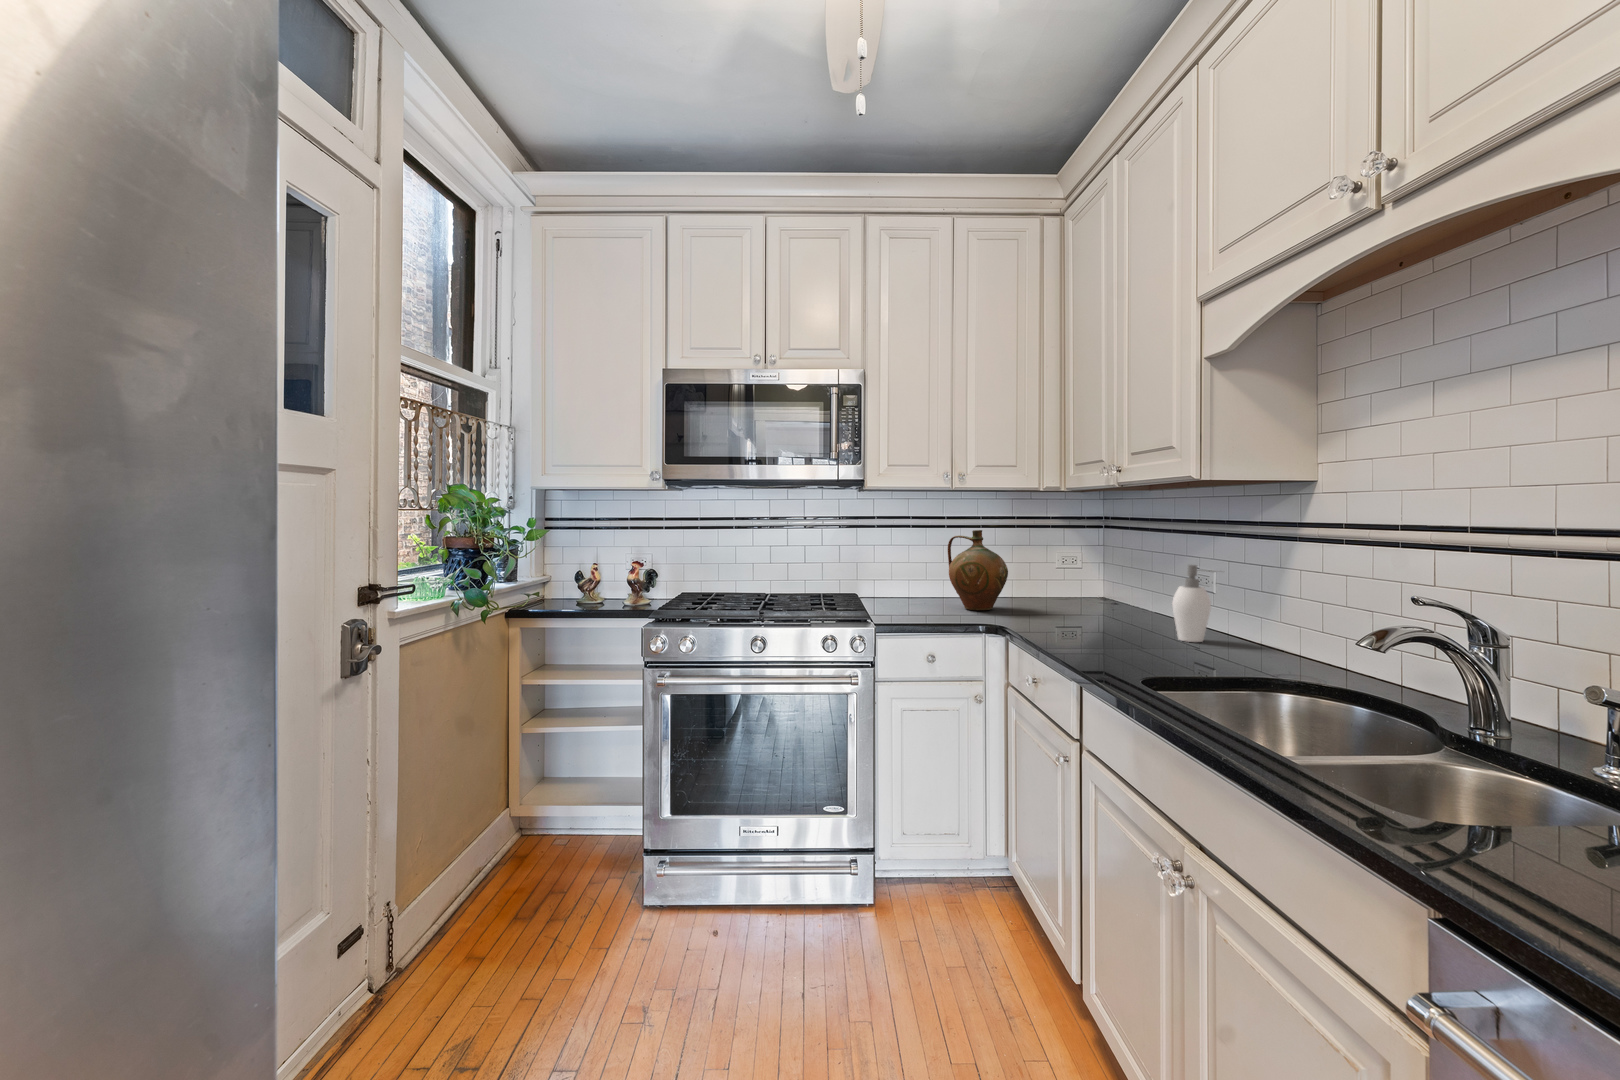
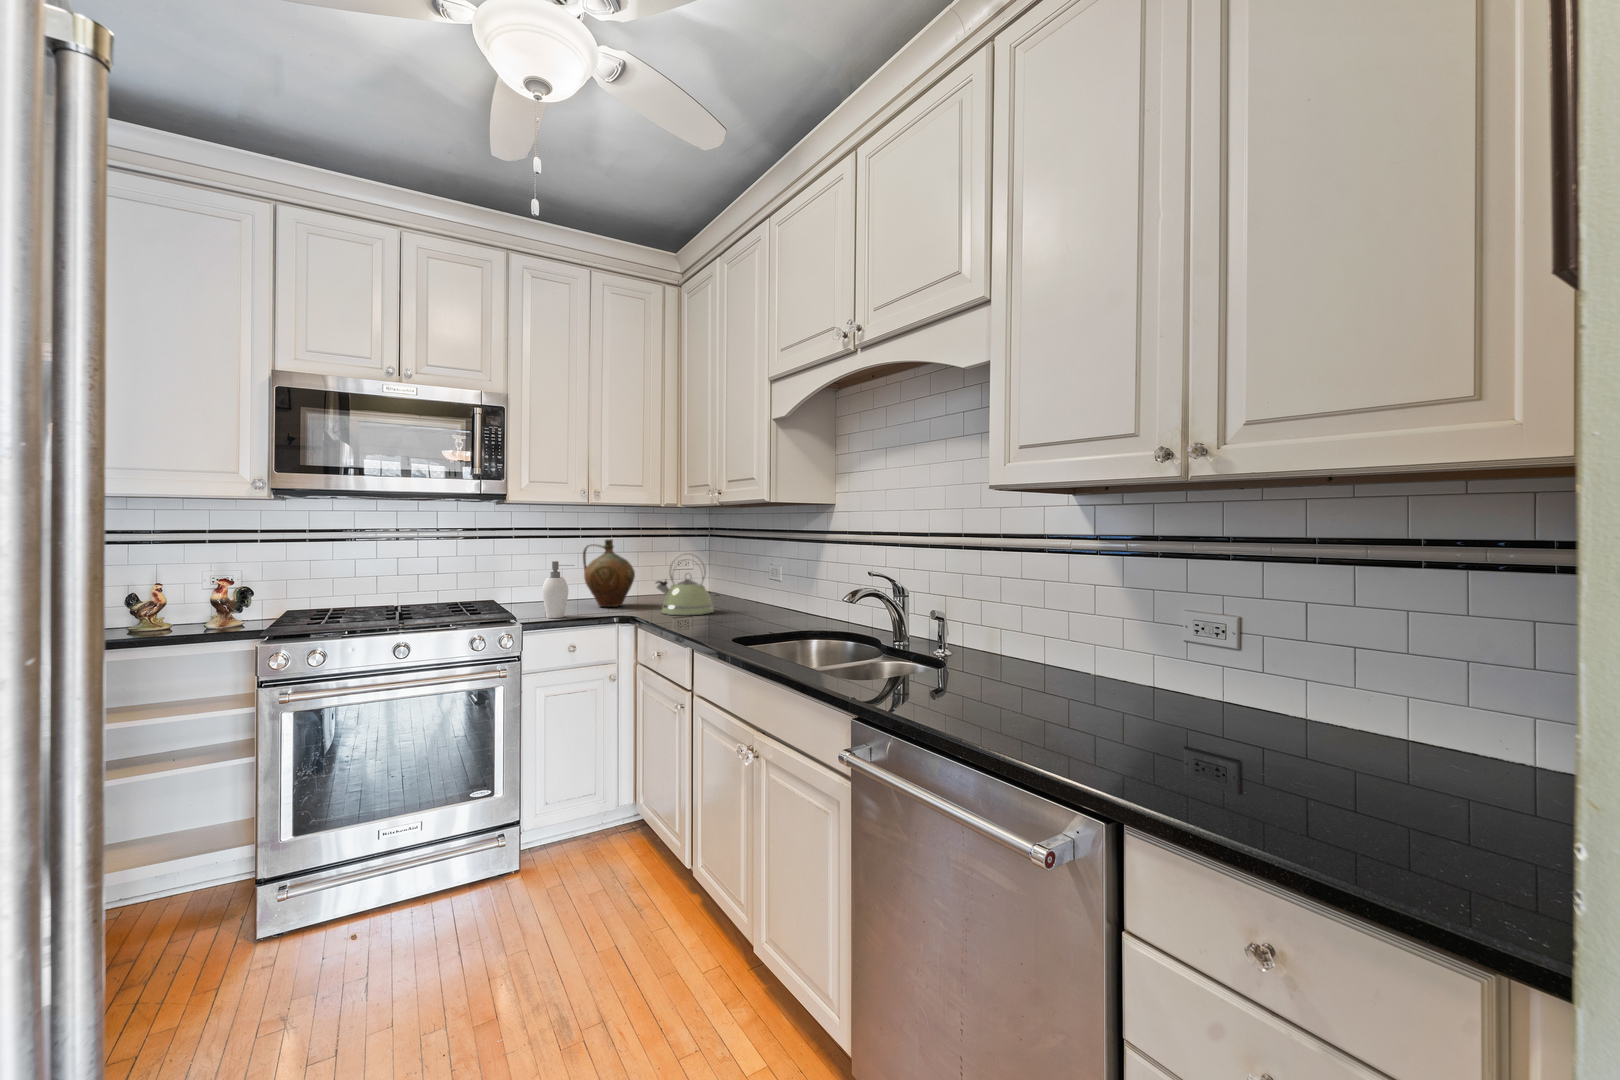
kettle: none [1032,550,1112,631] -> present [656,554,714,615]
soap dispenser: present [1172,565,1211,642] -> present [542,561,574,618]

